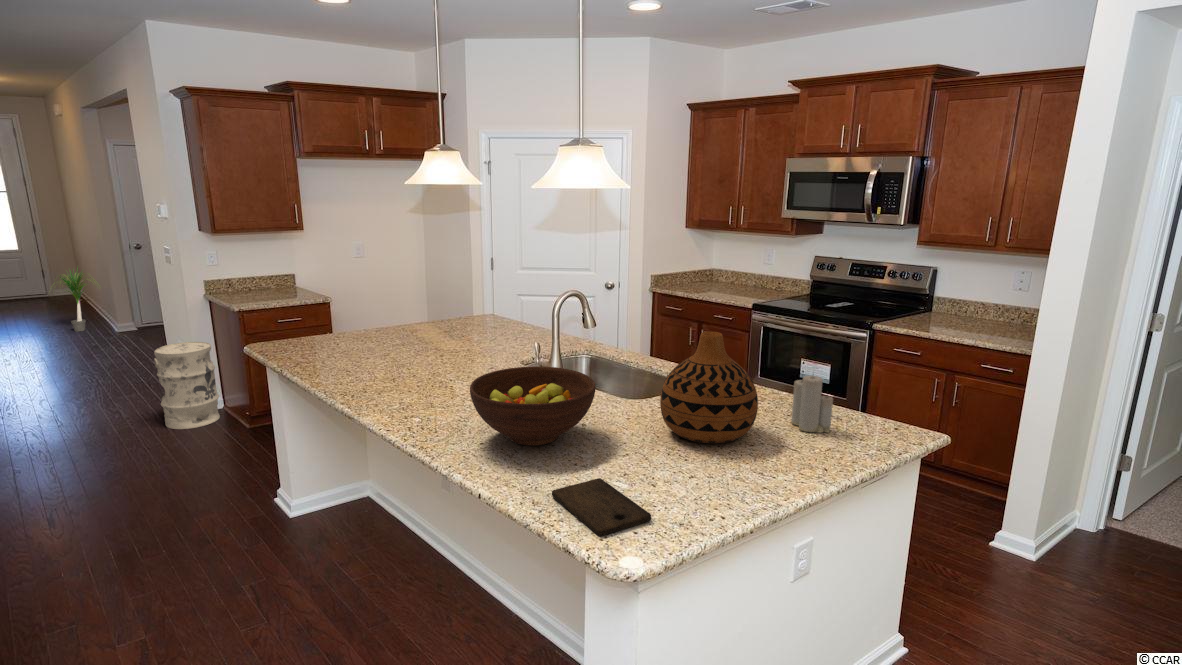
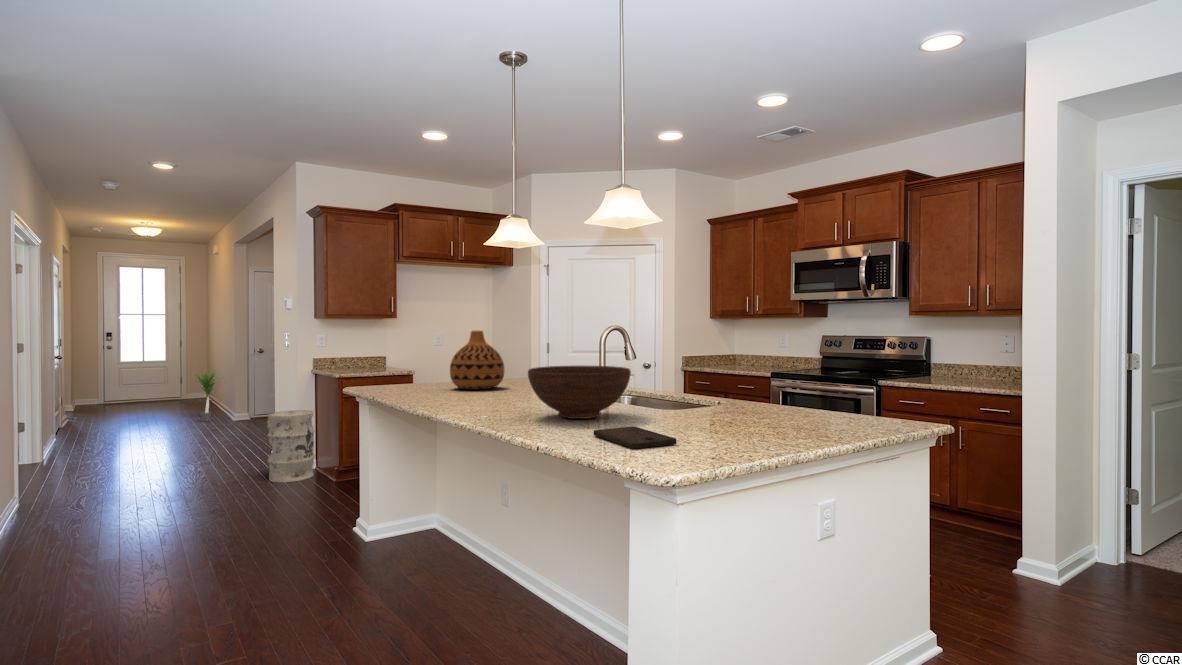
vase: present [660,332,758,444] -> present [450,331,504,389]
candle: present [791,376,833,433] -> none [800,364,835,417]

